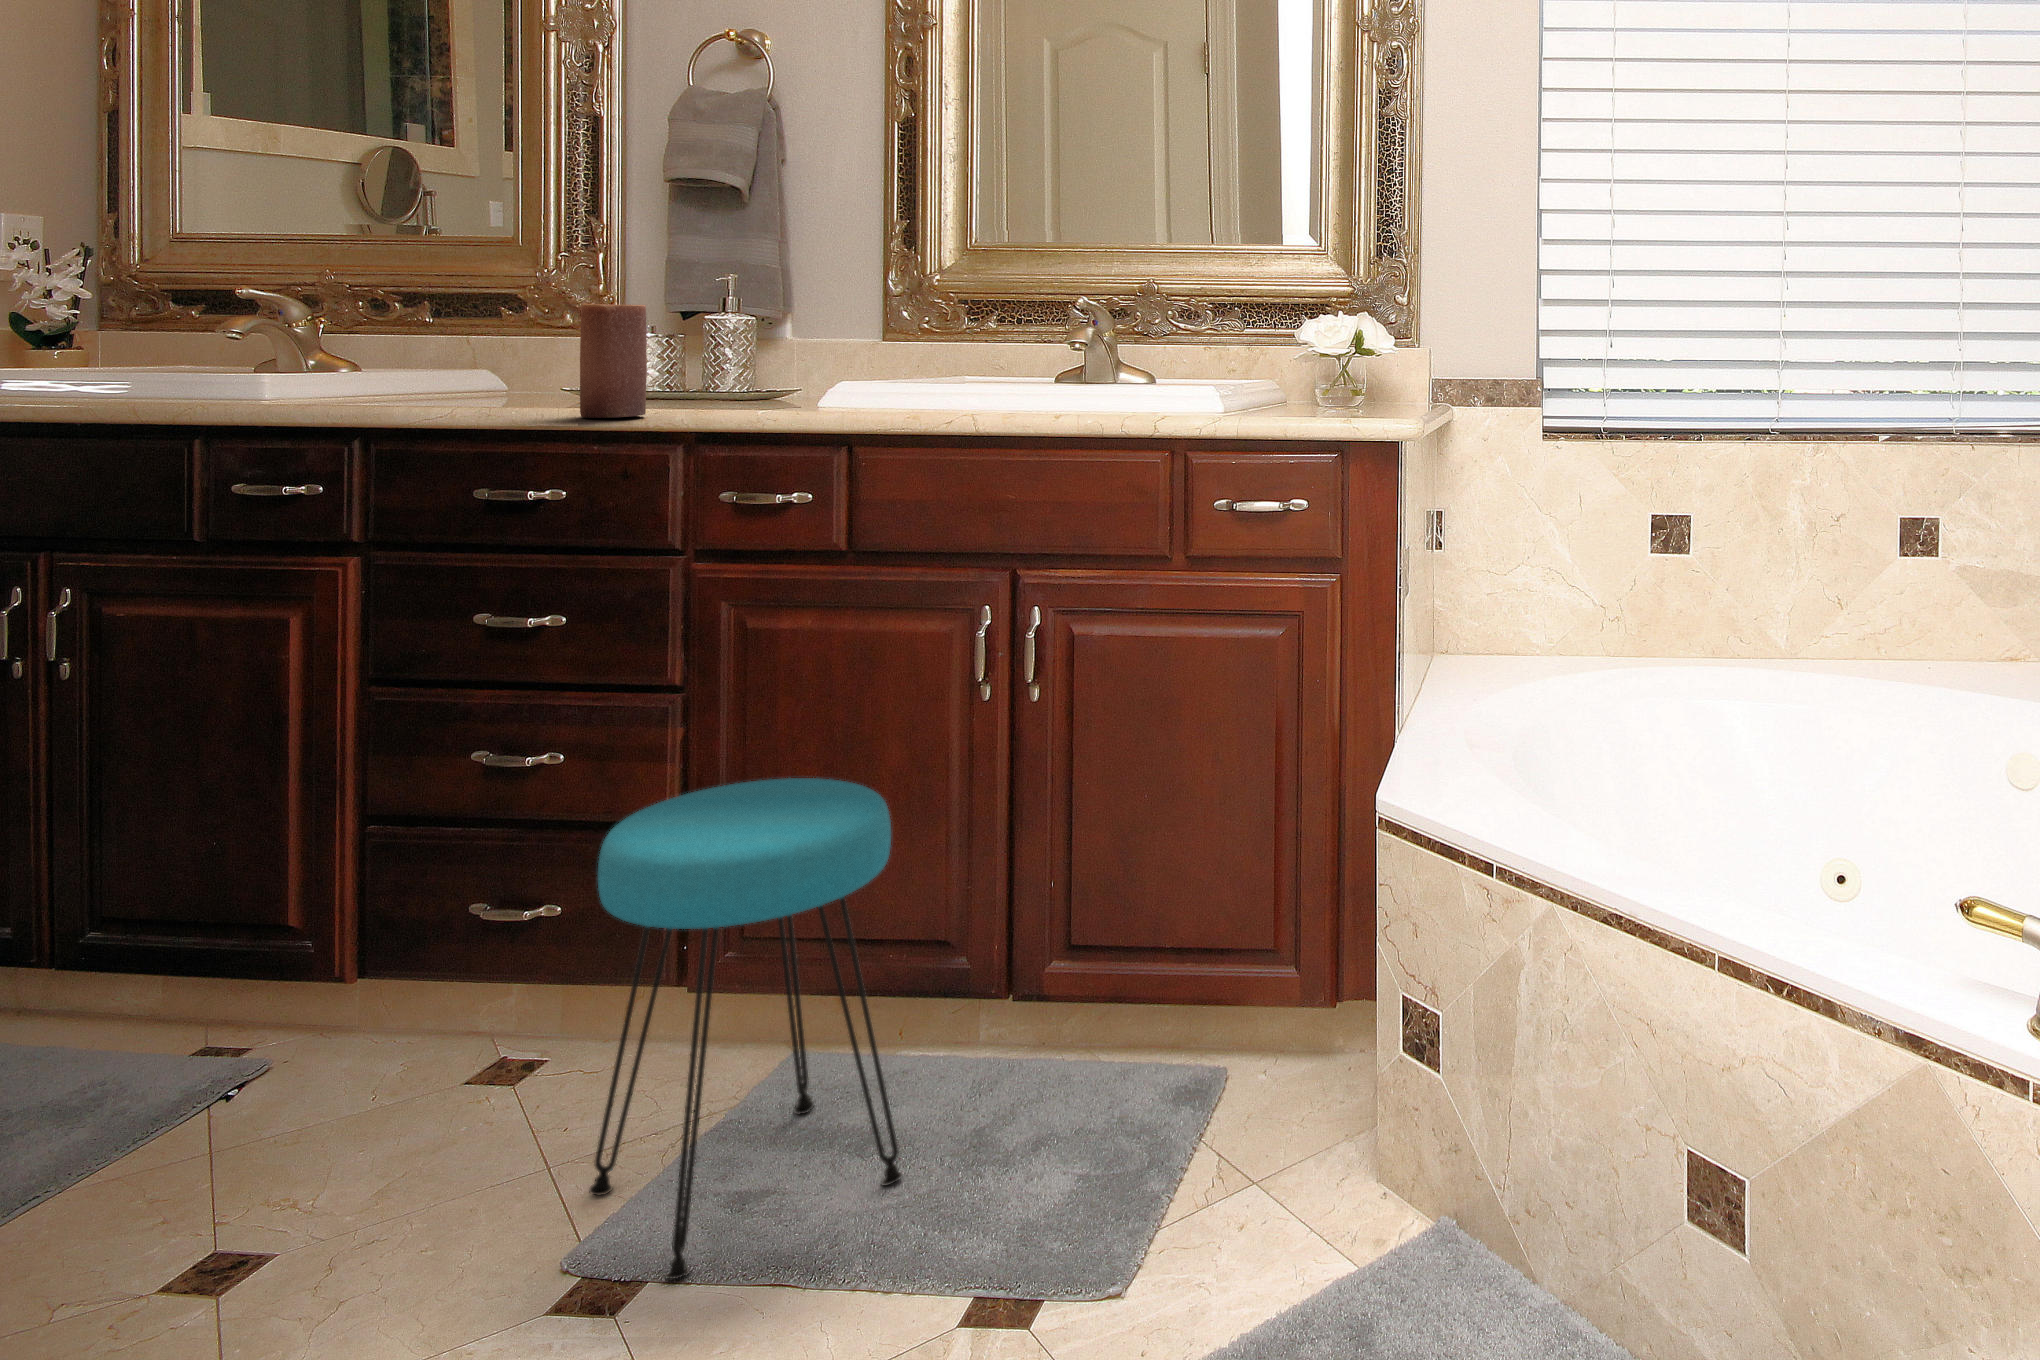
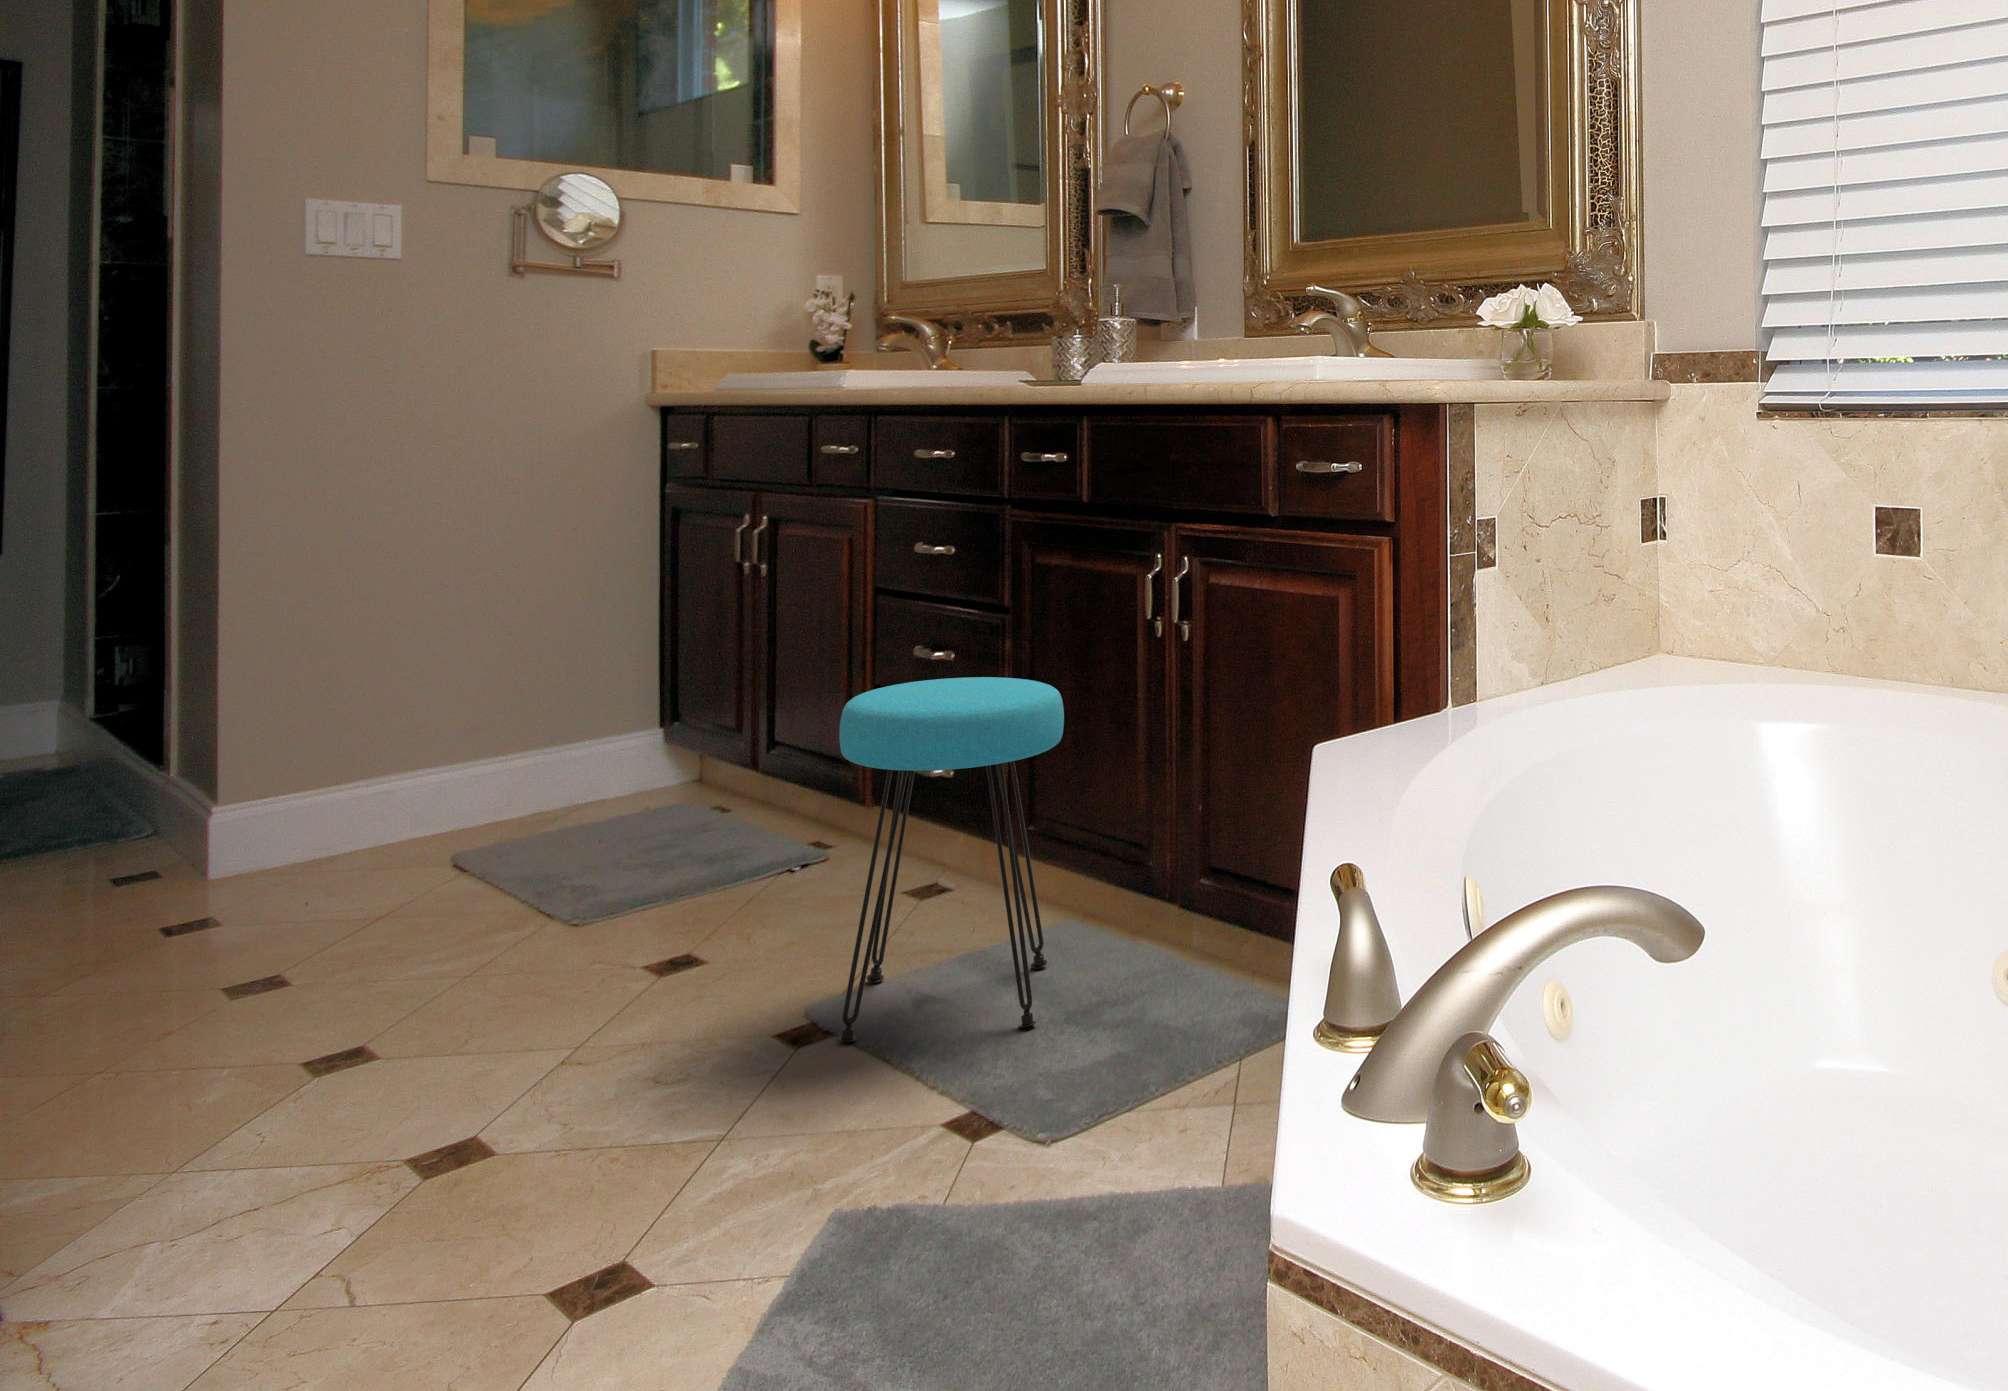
candle: present [580,304,647,418] -> none [957,299,1004,388]

